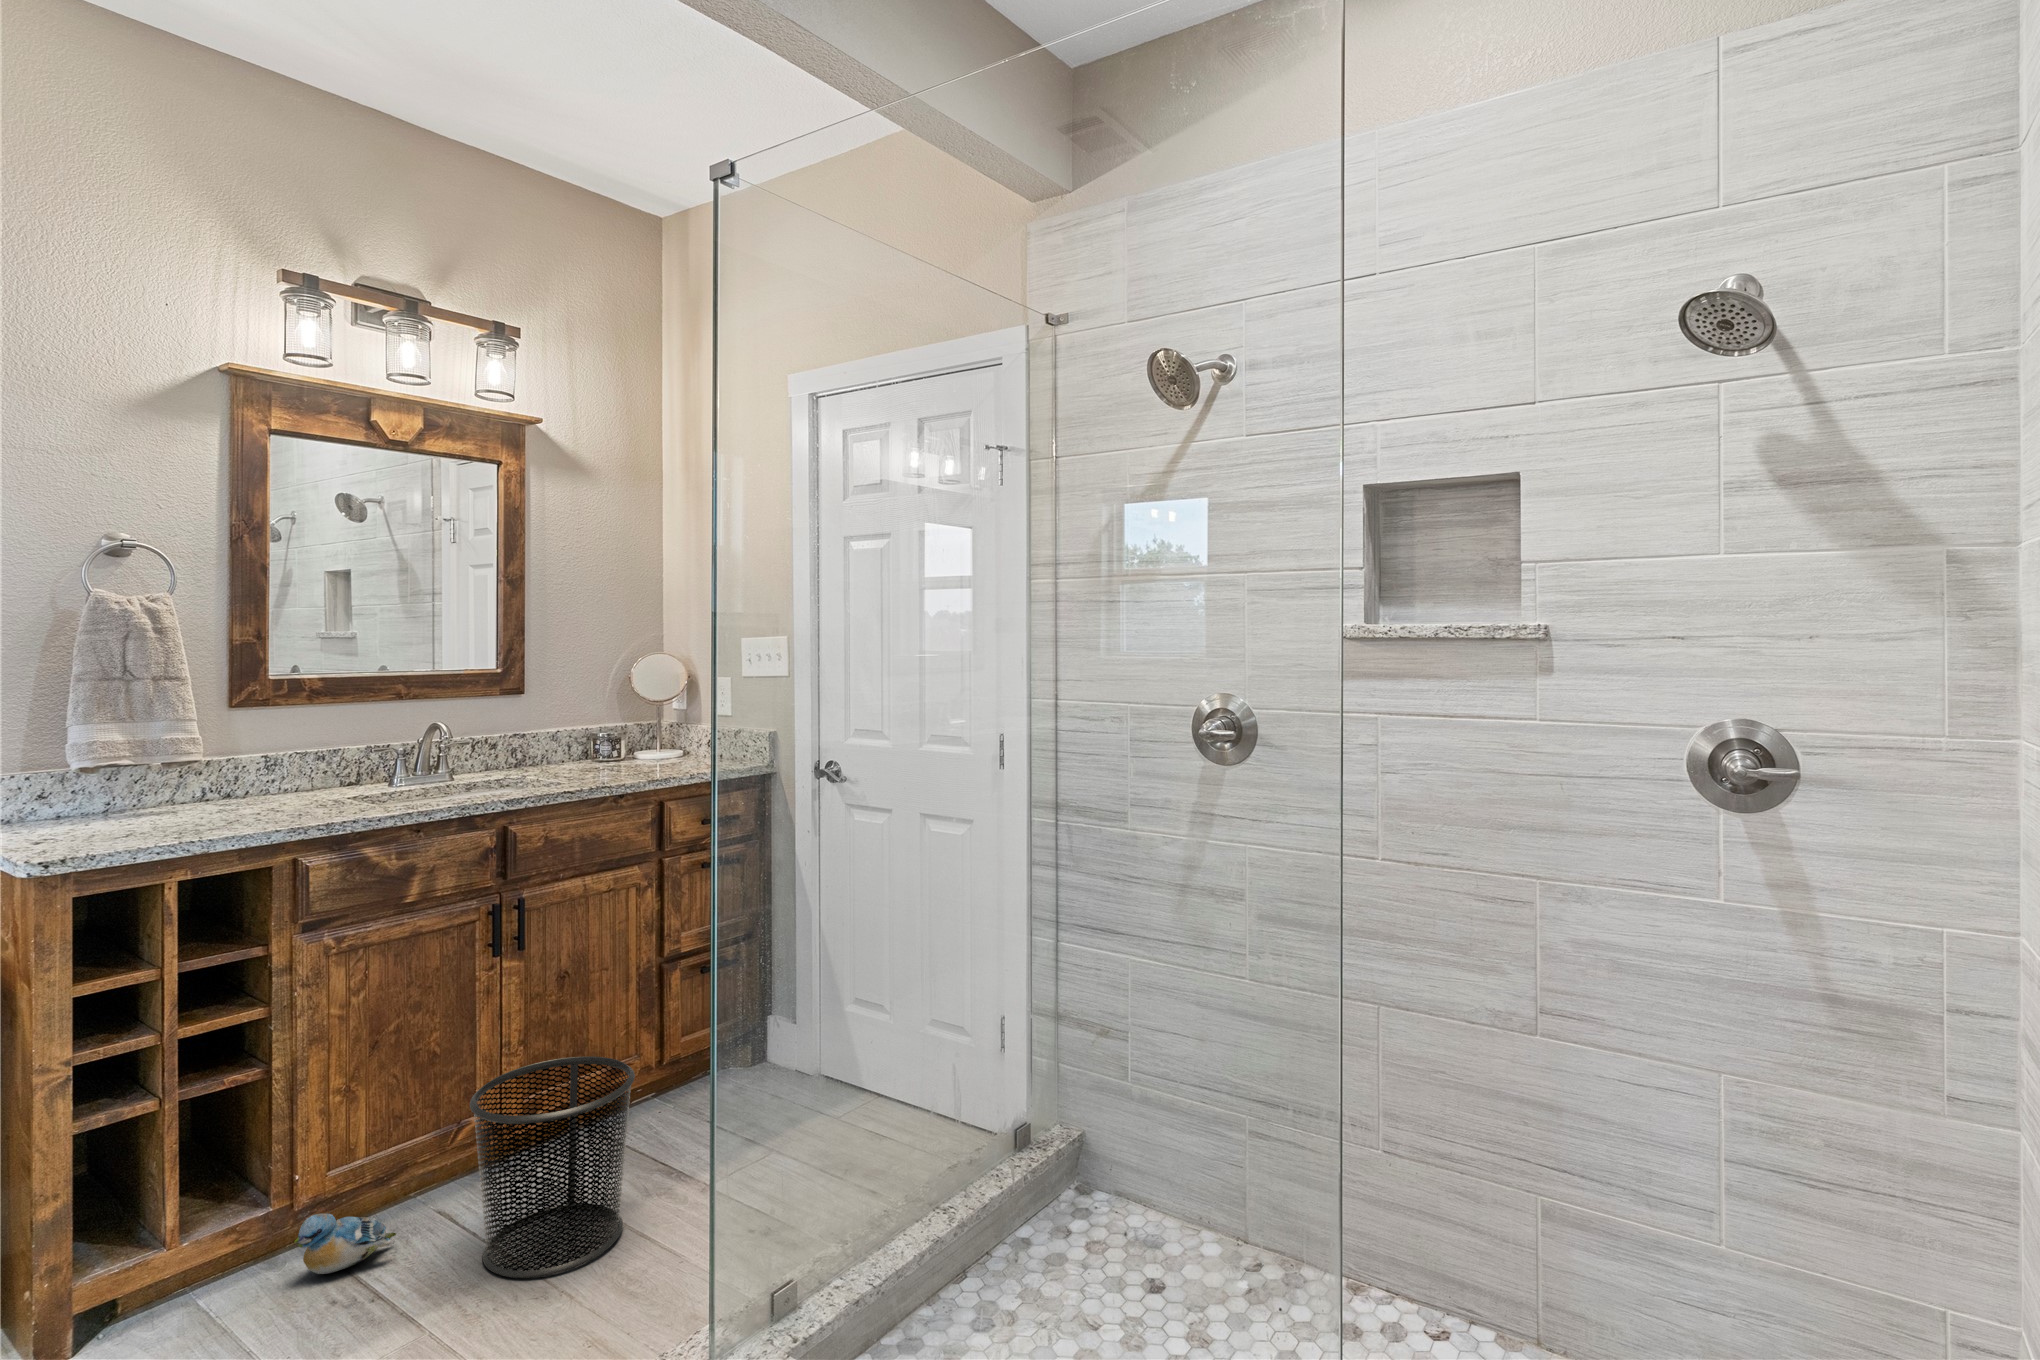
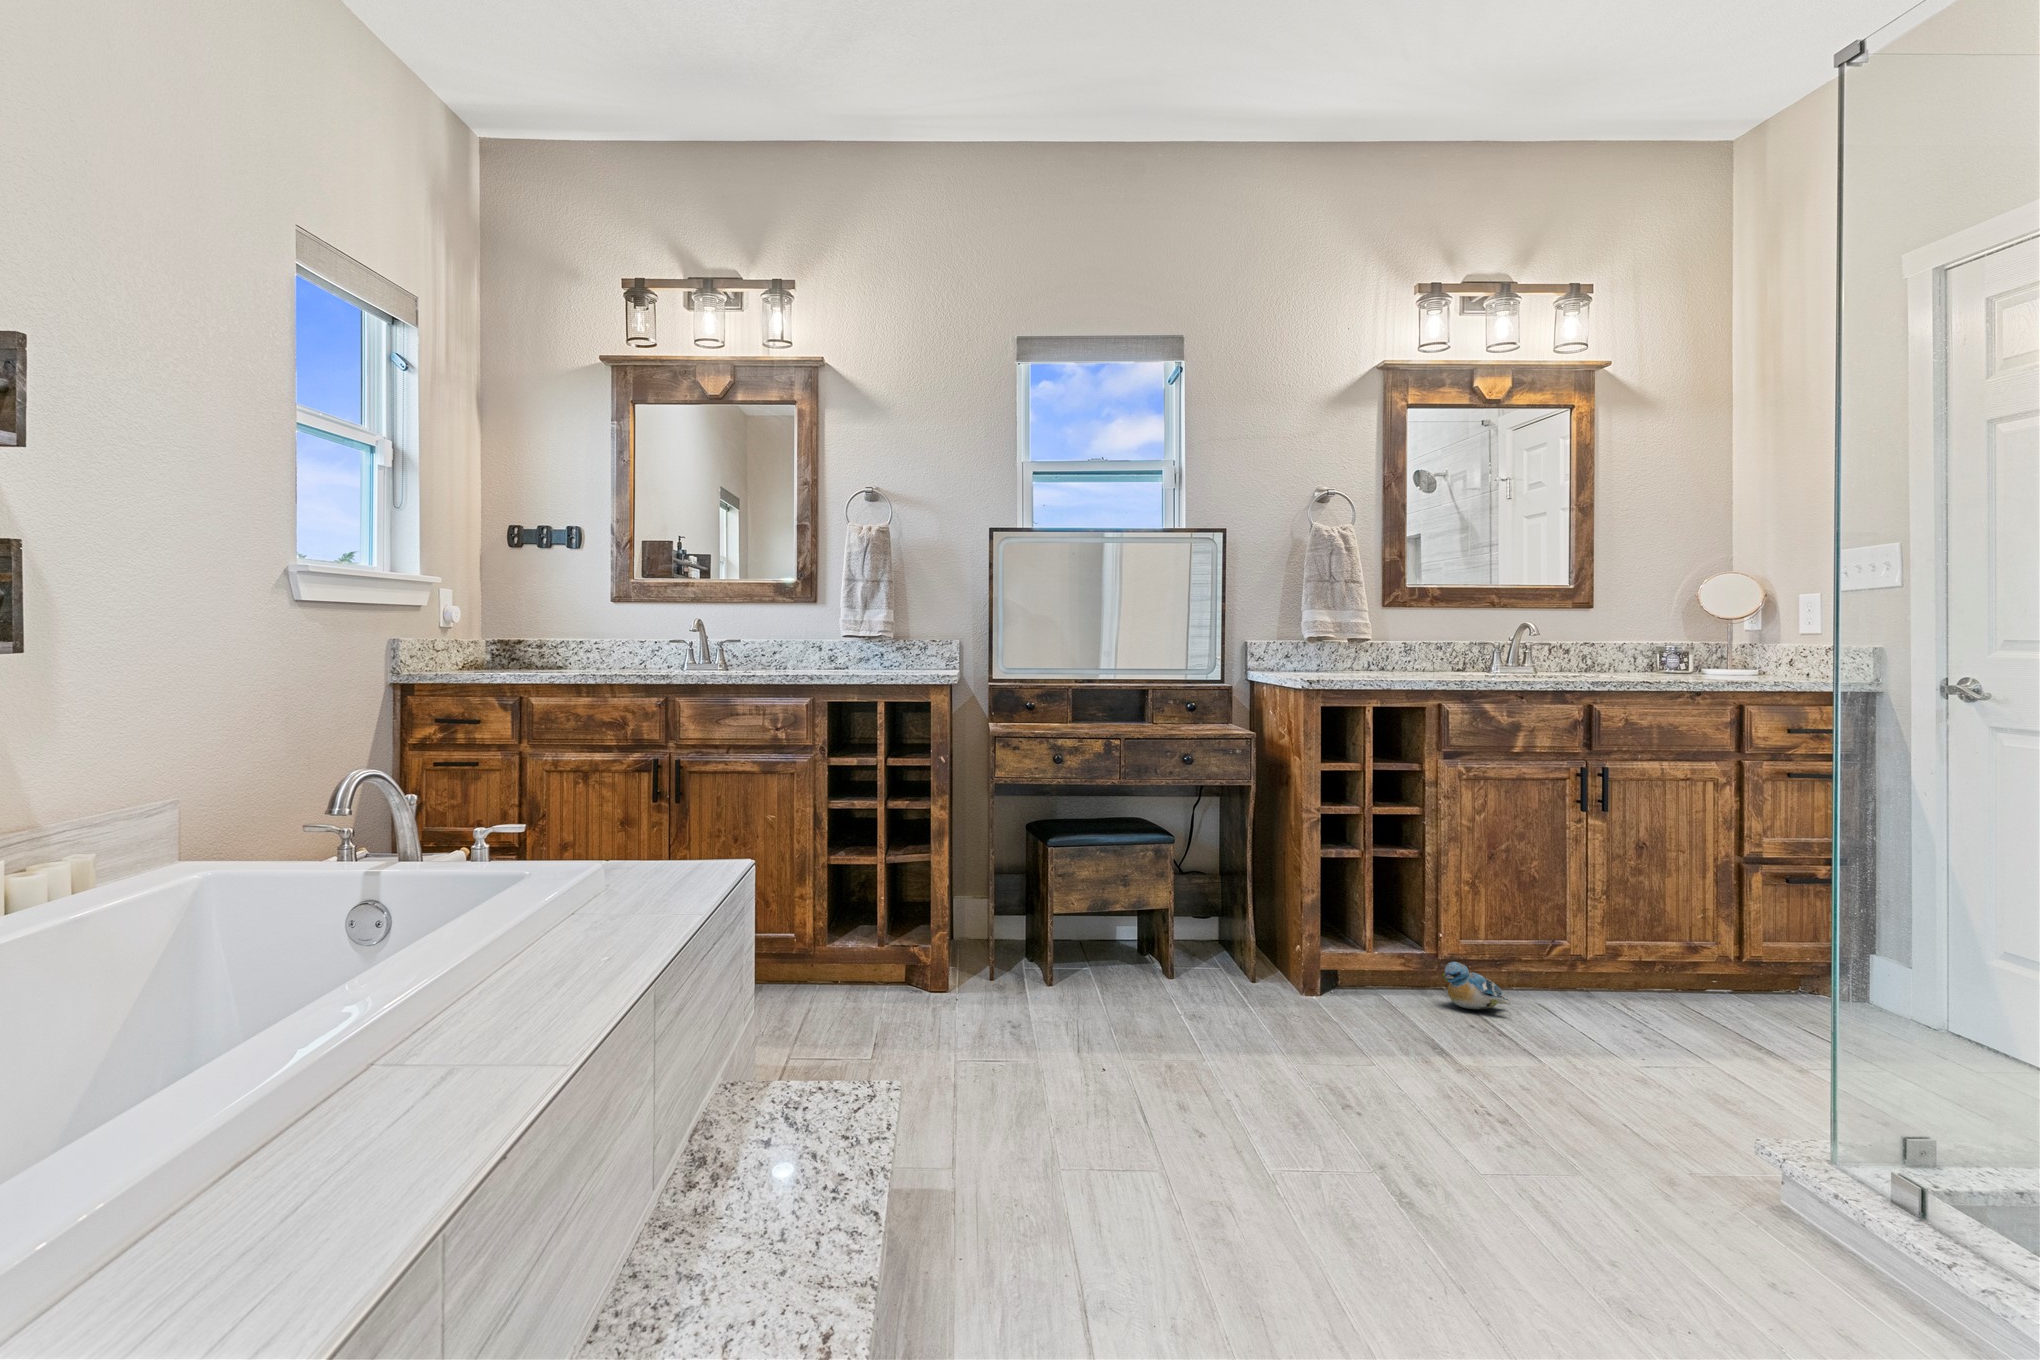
waste bin: present [470,1056,635,1278] -> none [1572,901,1726,1075]

